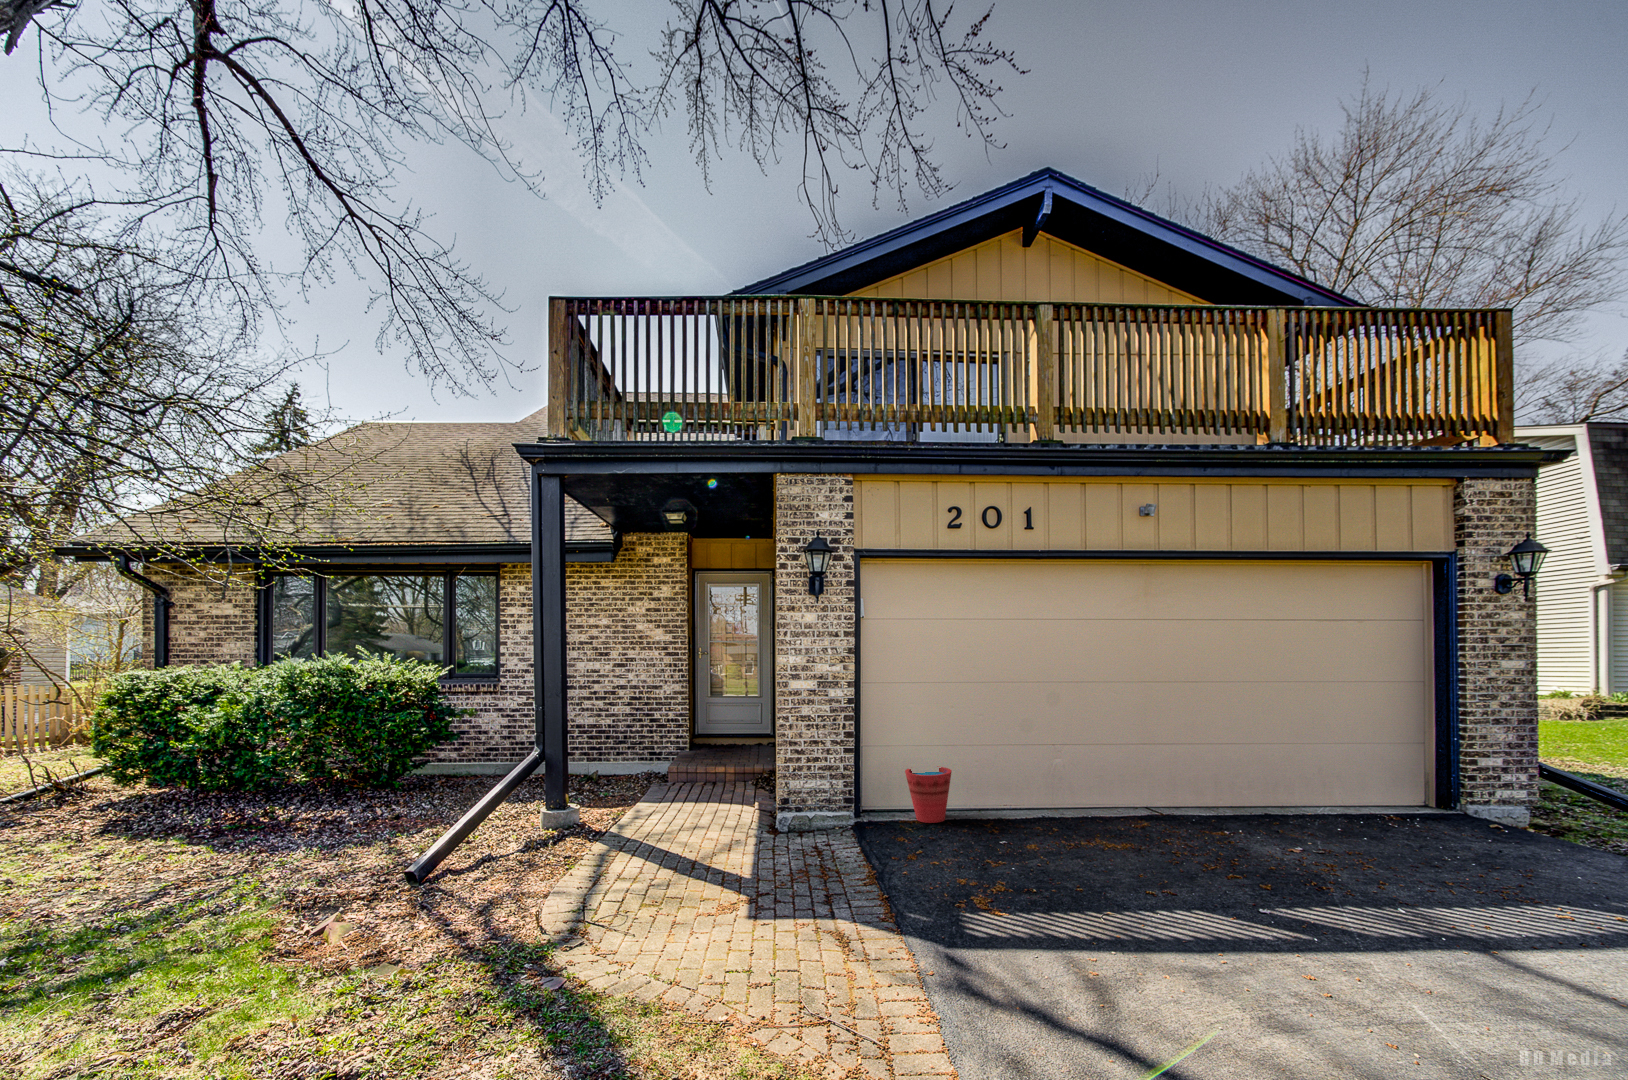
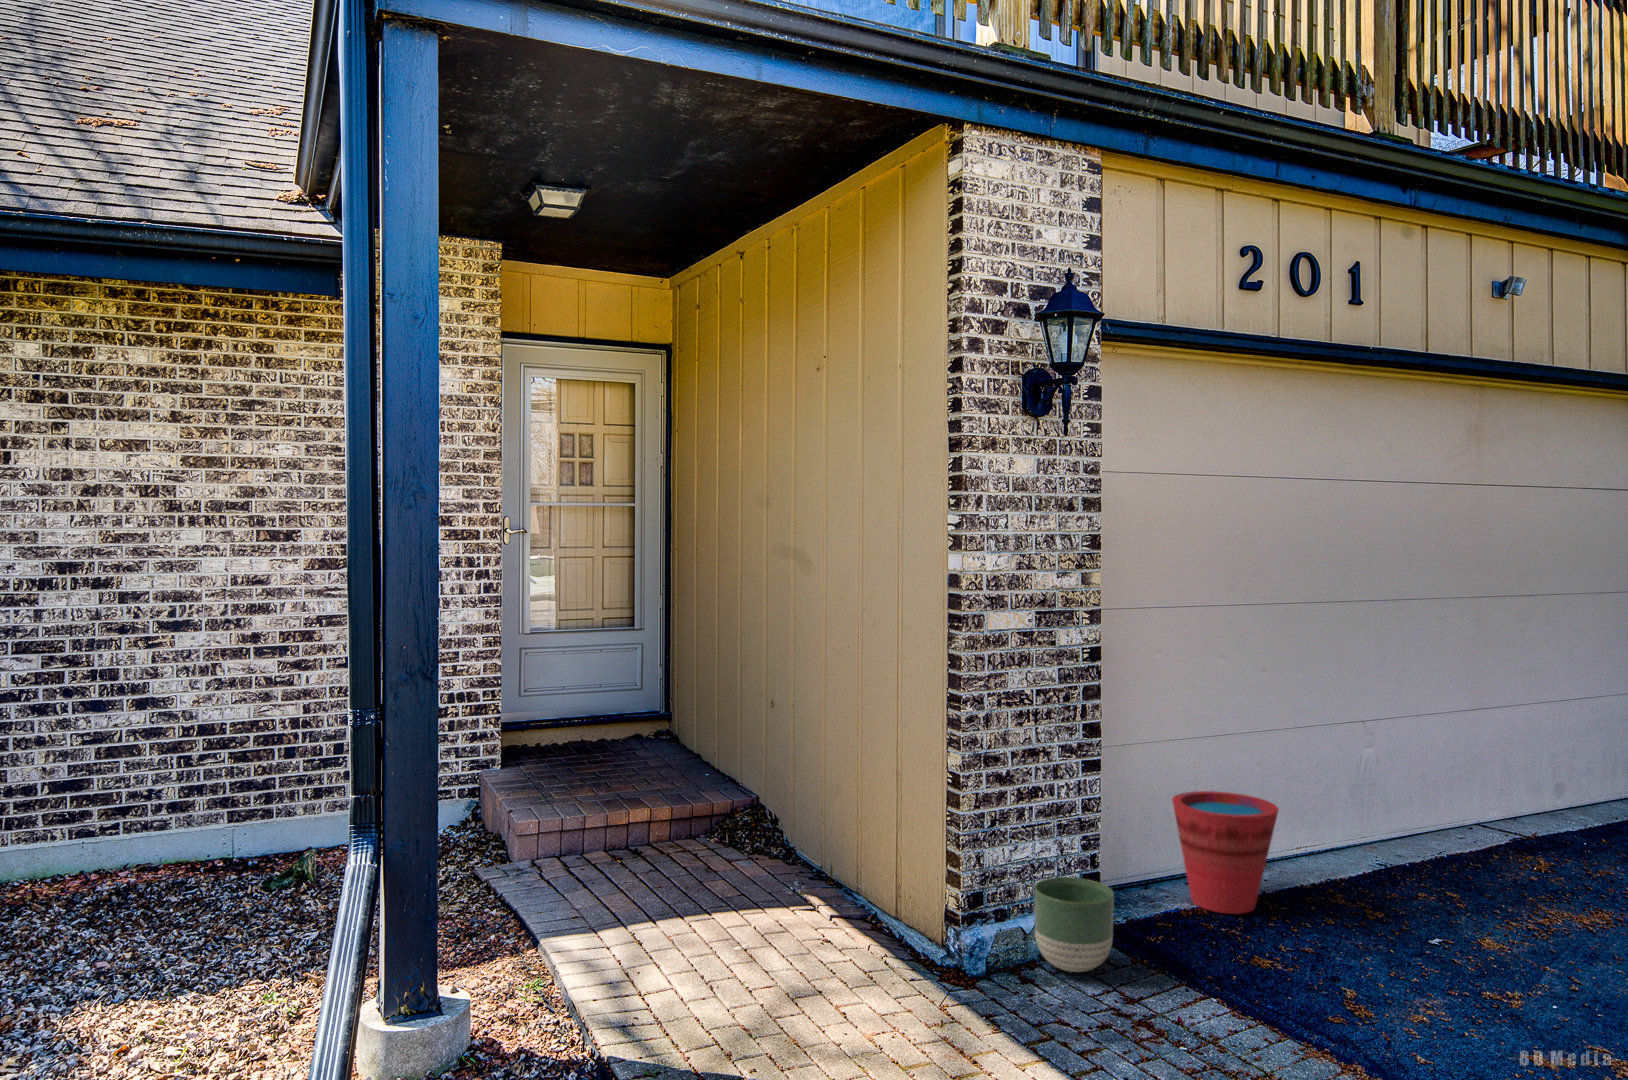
planter: none [806,796,839,835] -> present [1035,877,1114,972]

